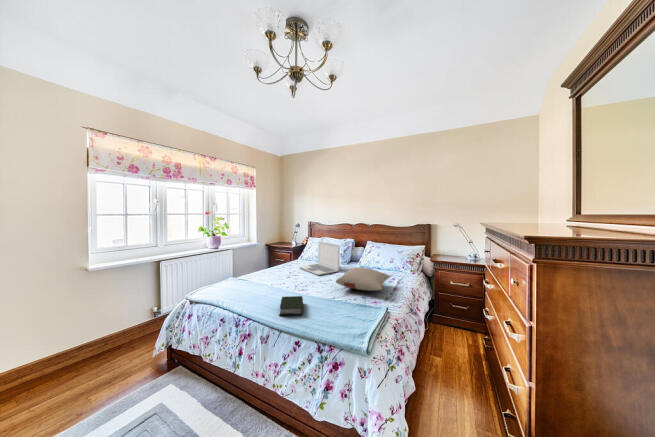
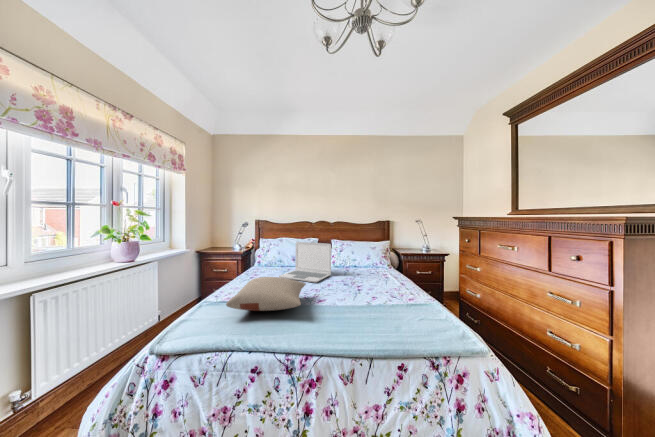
pillow: present [336,267,390,291] -> present [226,277,306,311]
book: present [279,296,303,316] -> none [331,307,378,338]

